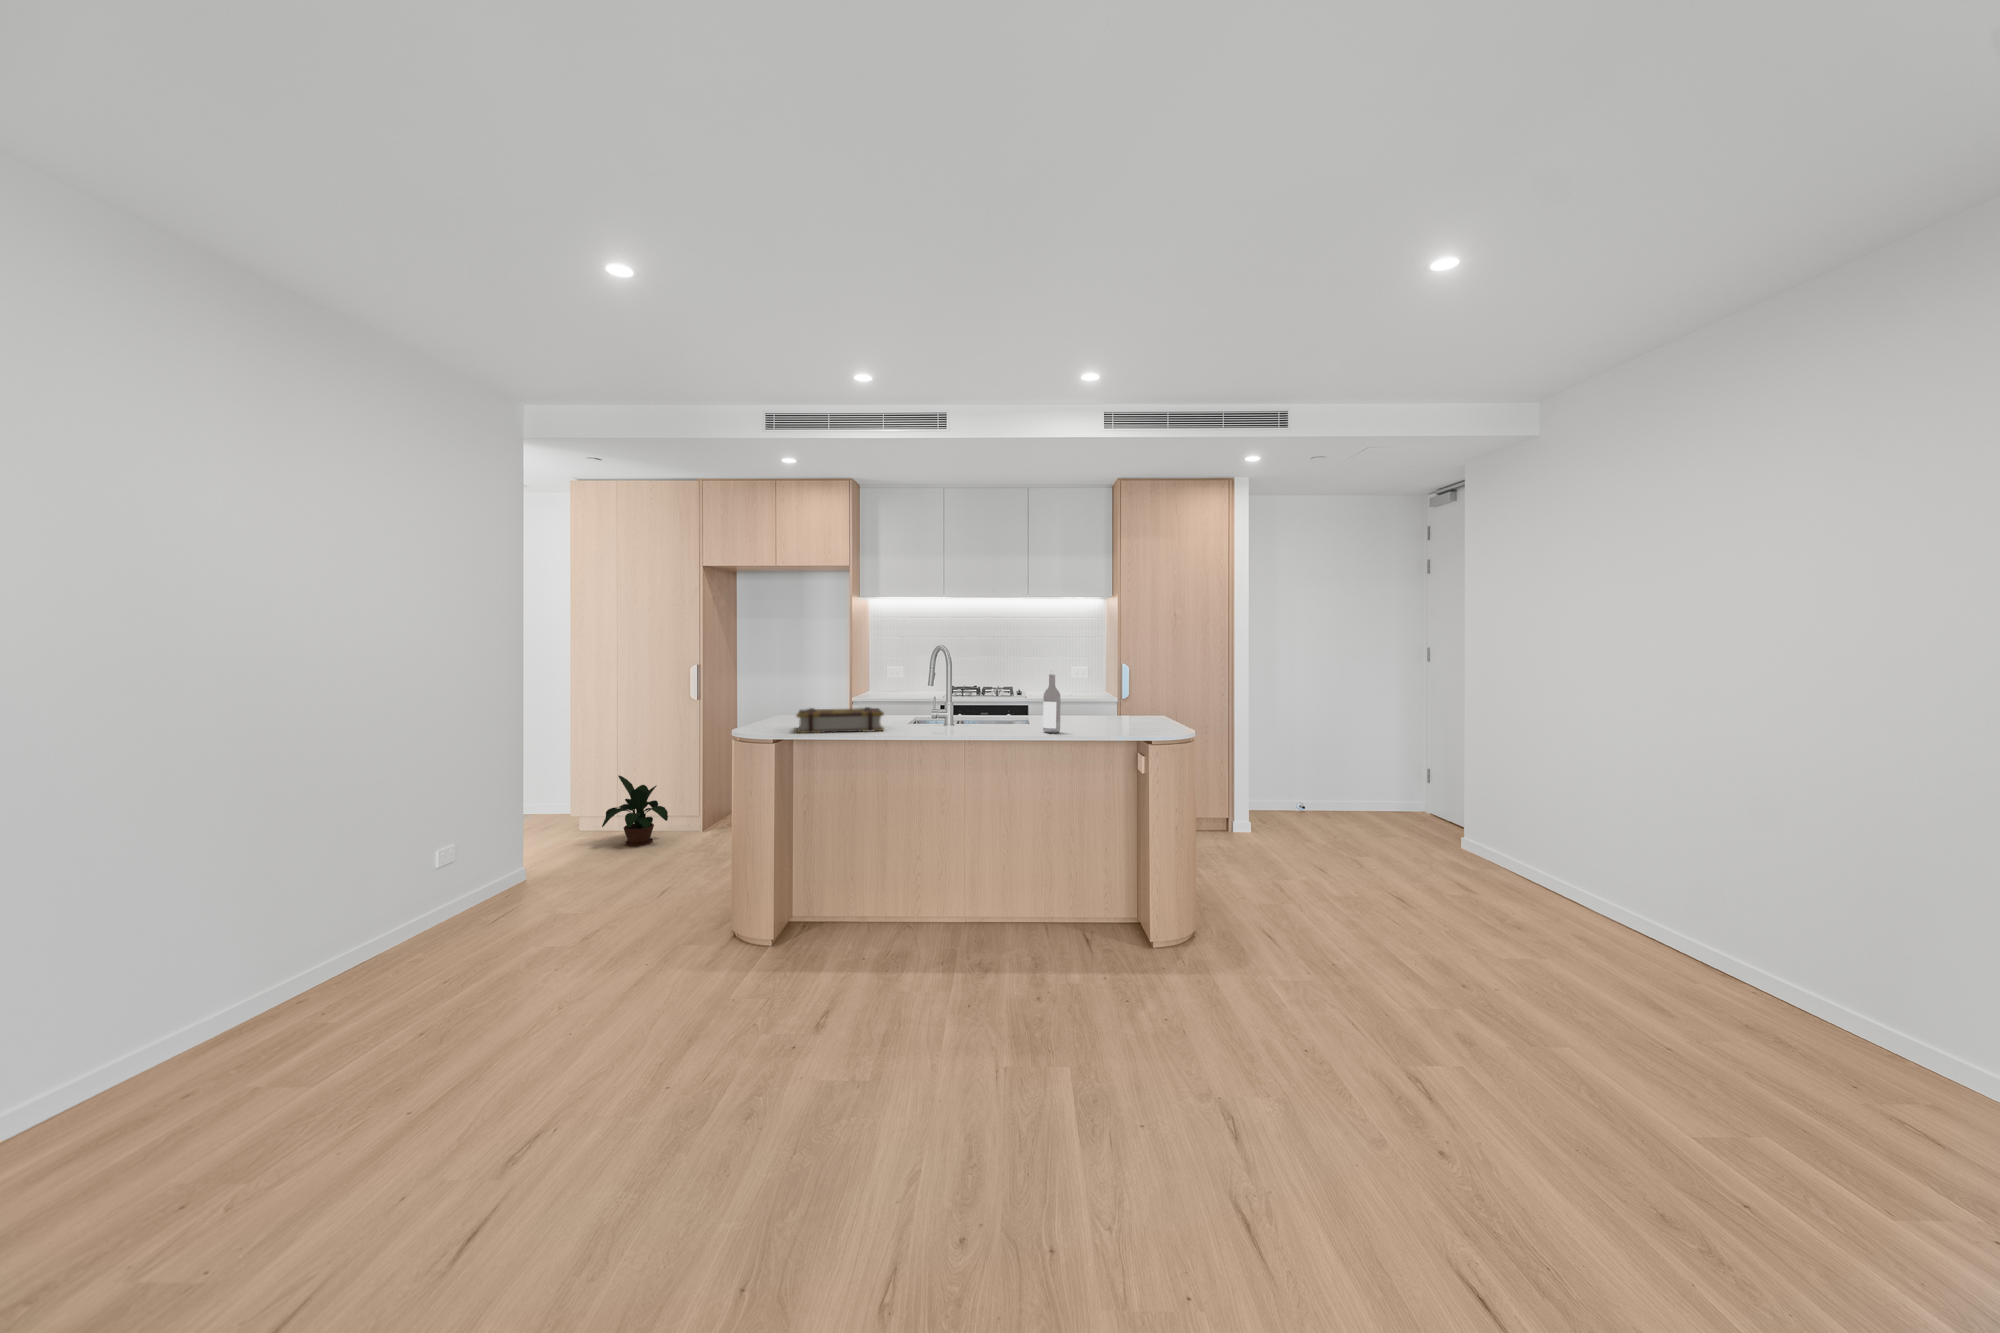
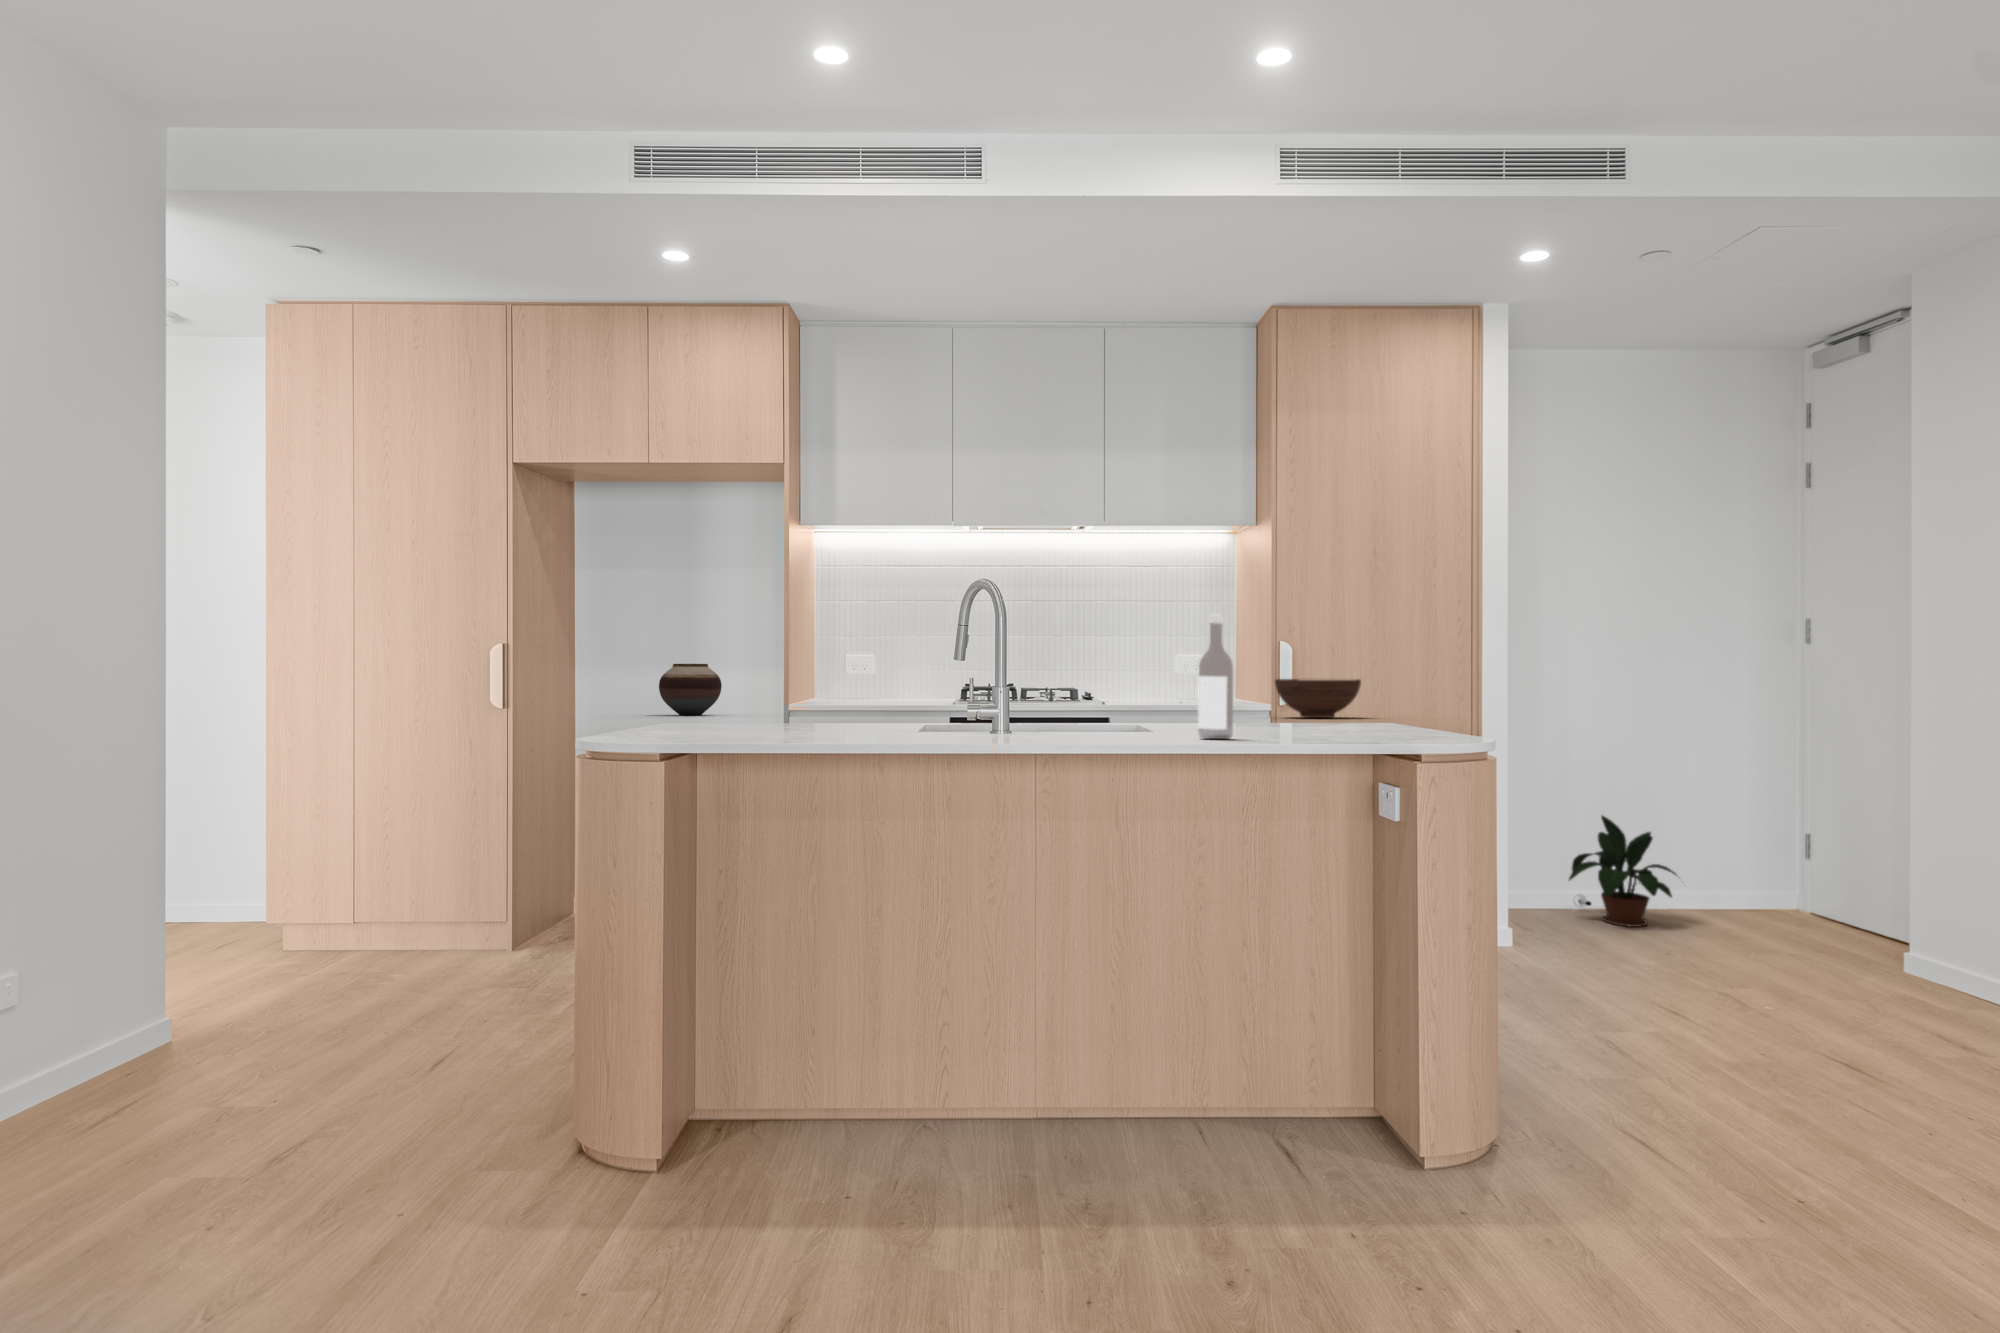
vase: none [784,674,819,704] -> present [659,664,721,716]
fruit bowl: none [1120,686,1166,708] -> present [1275,679,1361,718]
book: present [797,707,884,733] -> none [707,695,880,740]
potted plant: present [602,776,668,846] -> present [1569,816,1676,927]

